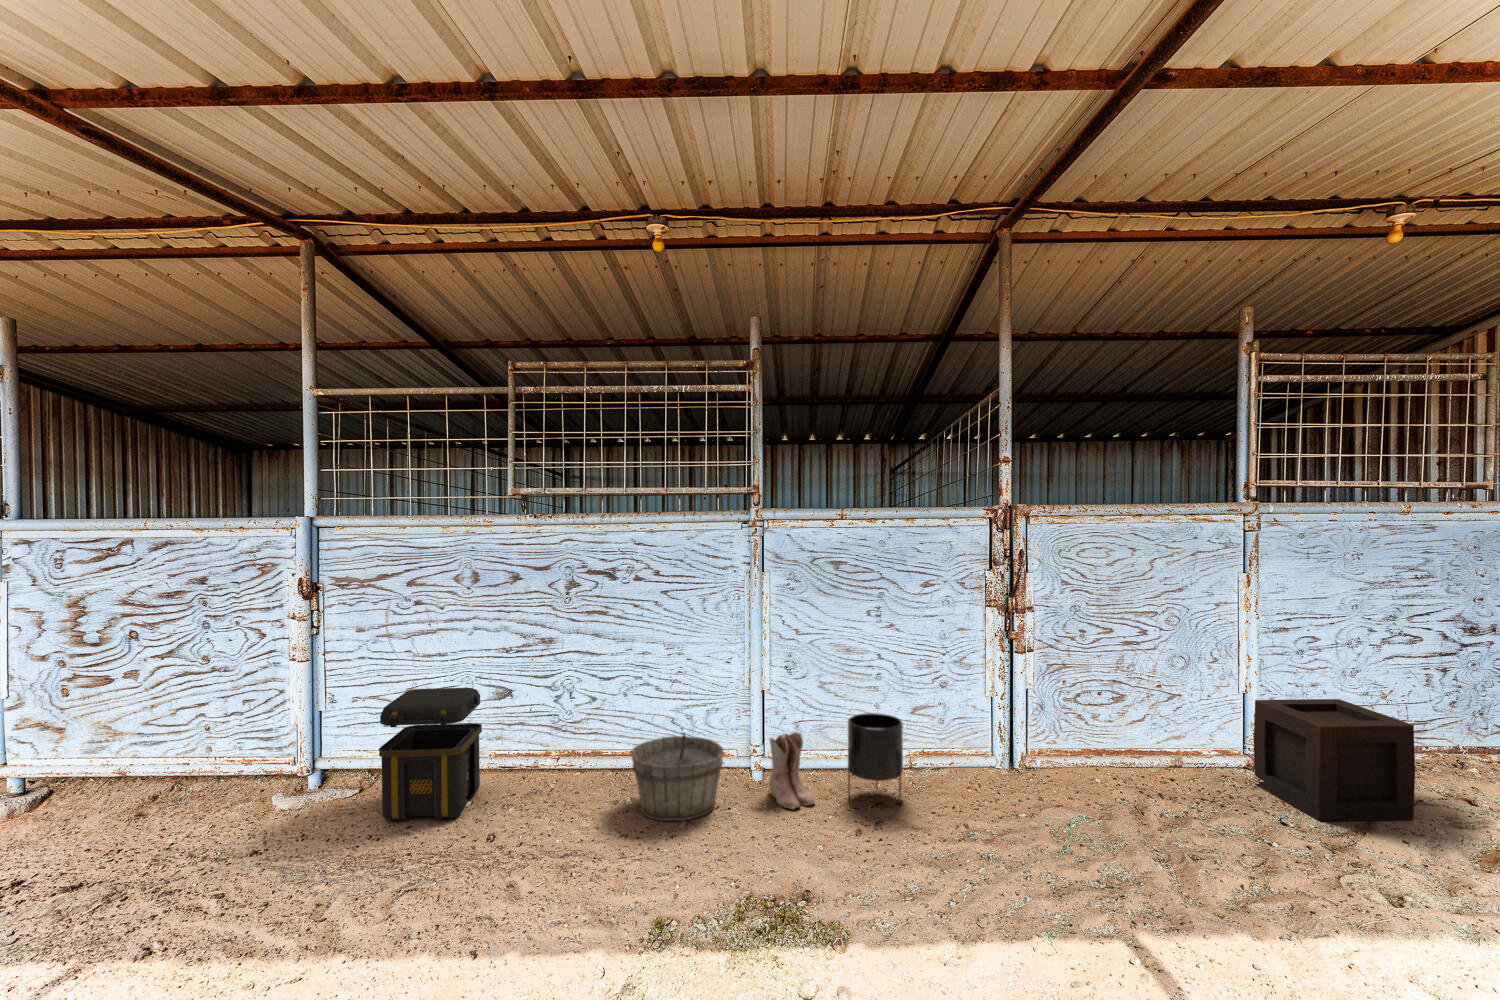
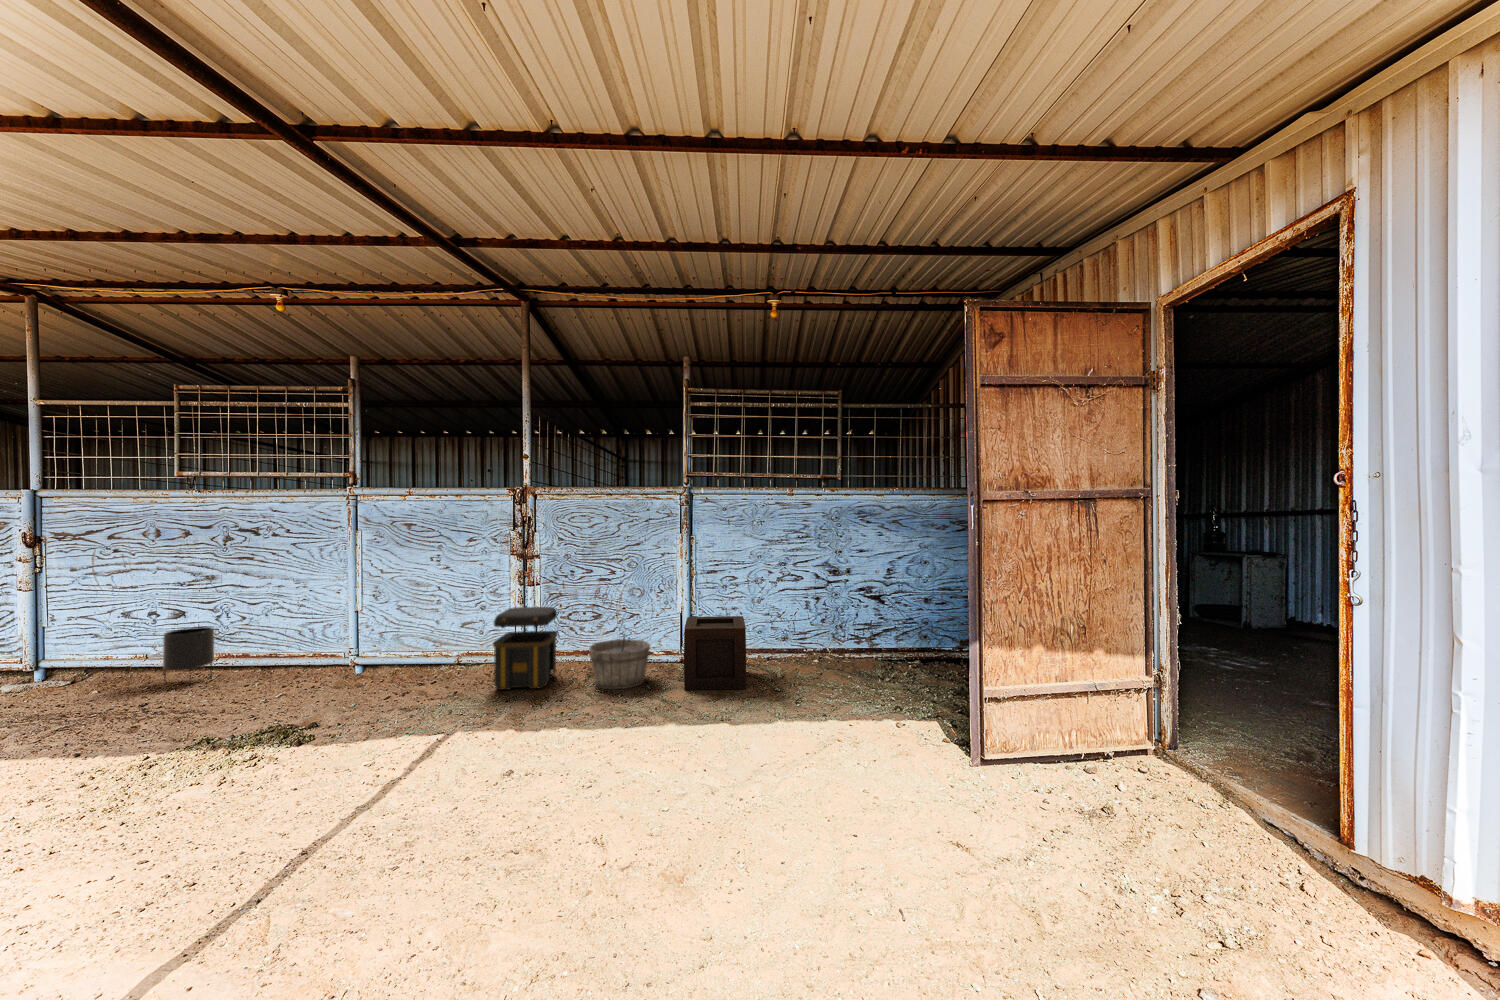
toolbox: present [379,688,482,821] -> present [493,607,558,690]
planter: present [848,713,903,805] -> present [163,627,214,684]
wooden bucket: present [631,728,724,821] -> present [589,635,650,689]
boots: present [769,732,815,808] -> none [345,638,376,686]

